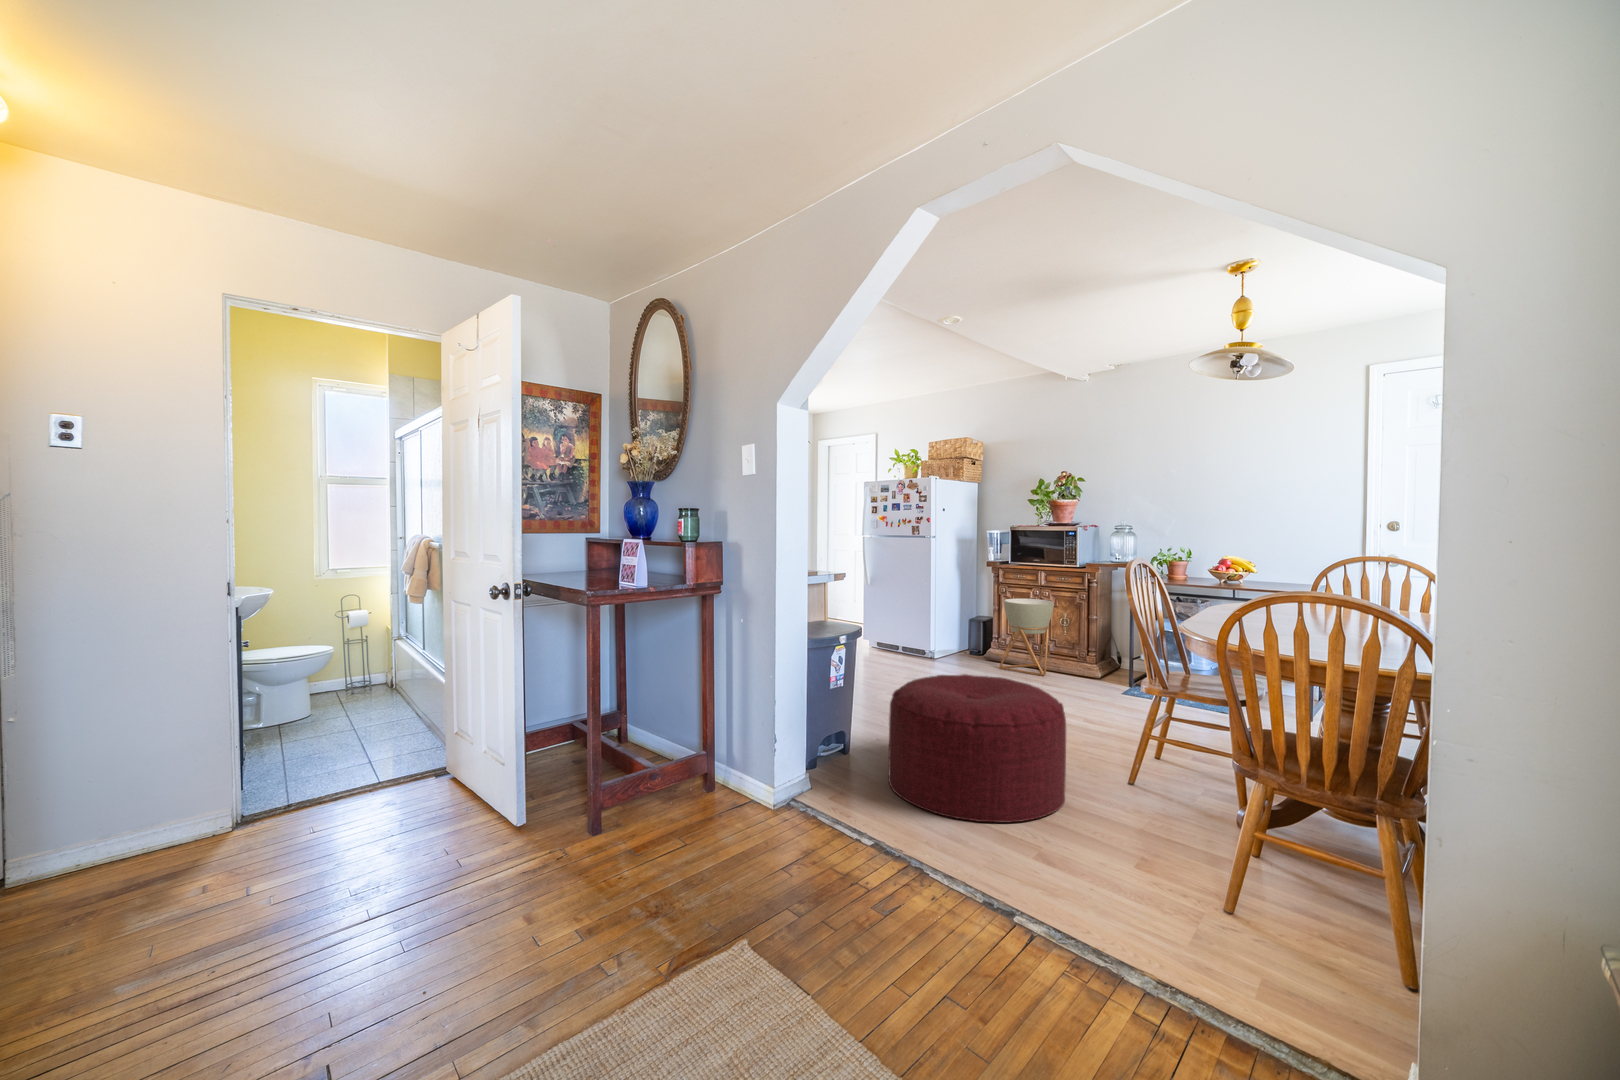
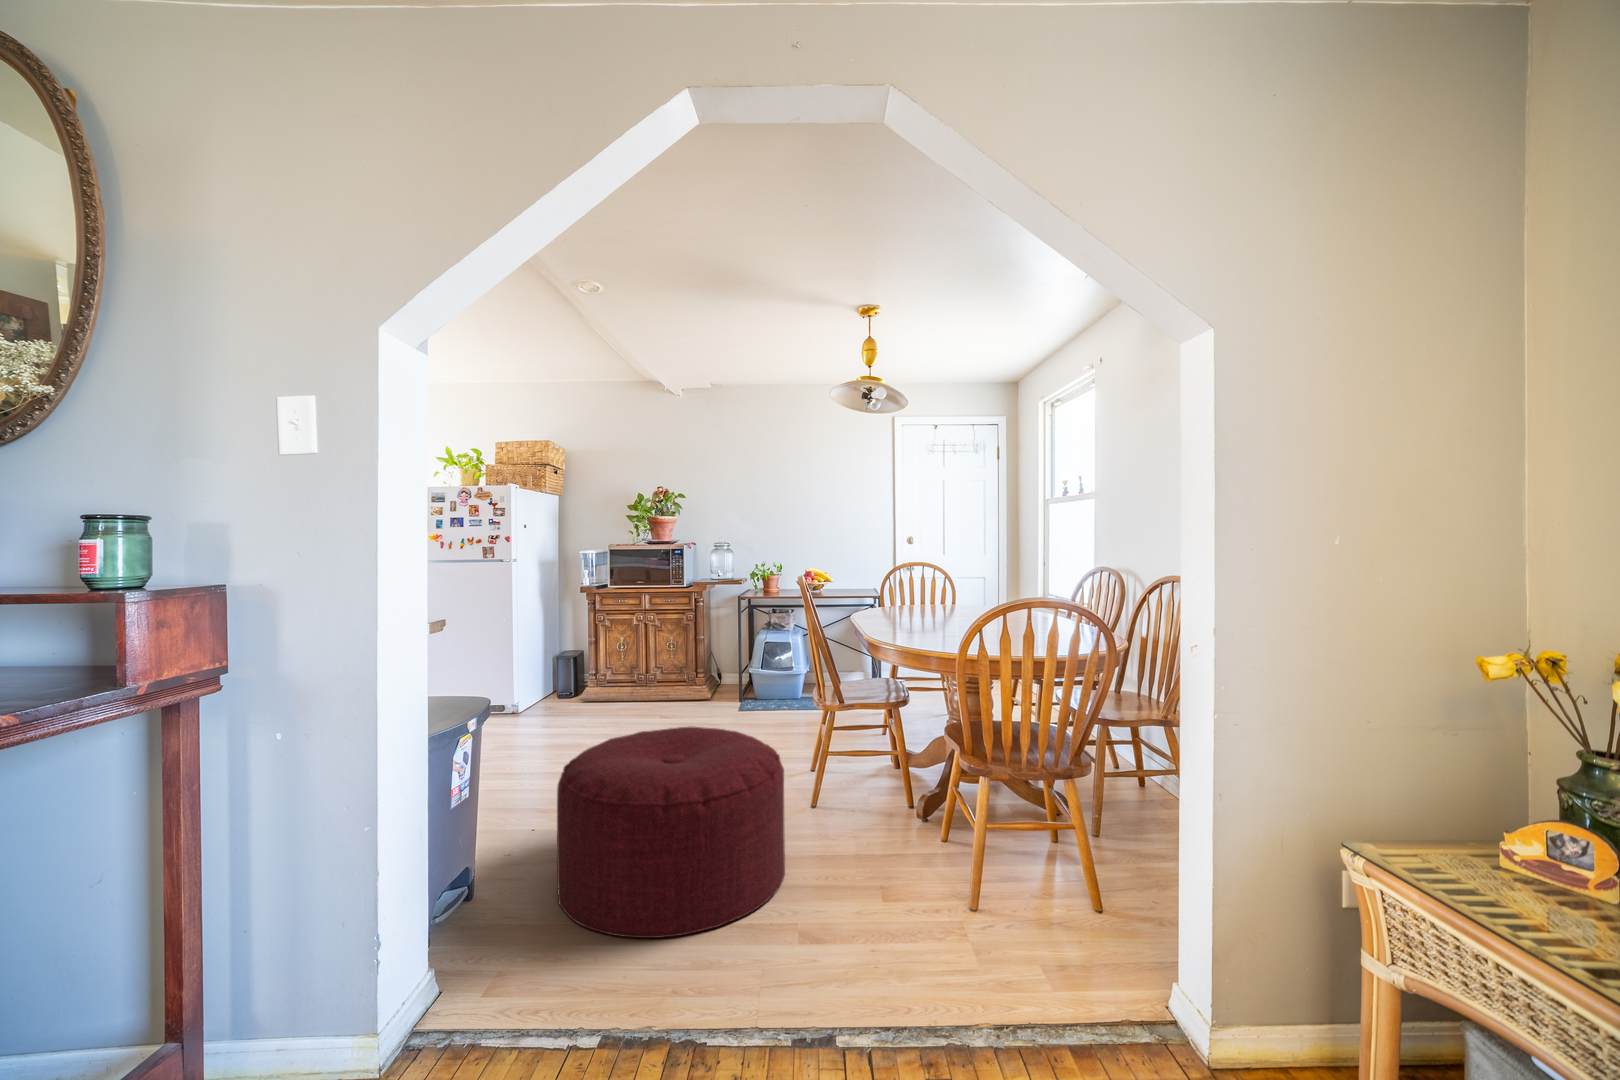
planter: present [999,599,1054,676] -> none [606,625,664,709]

